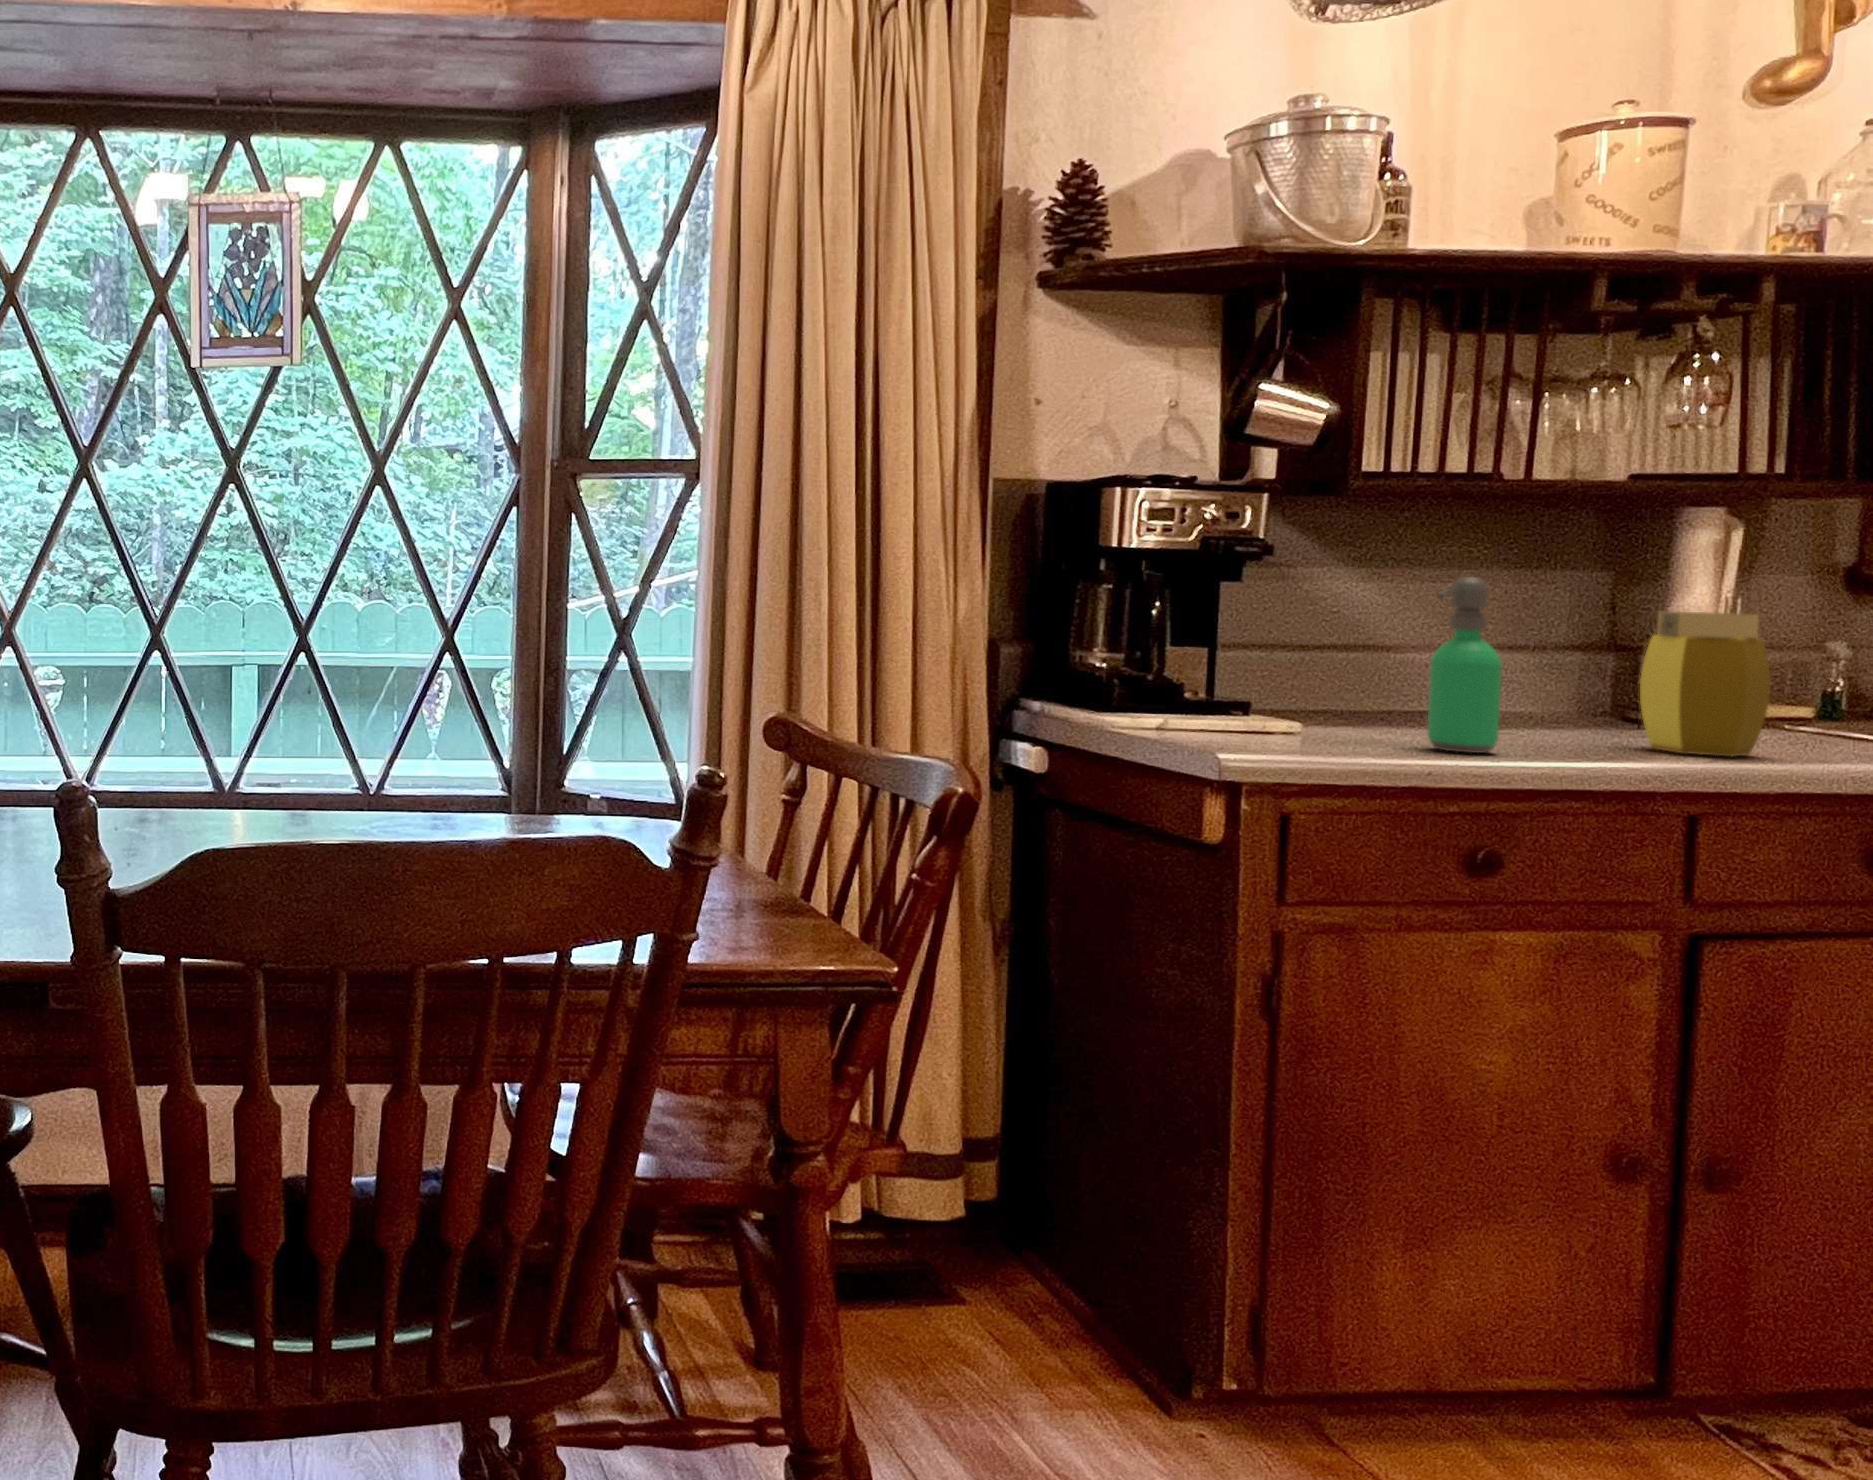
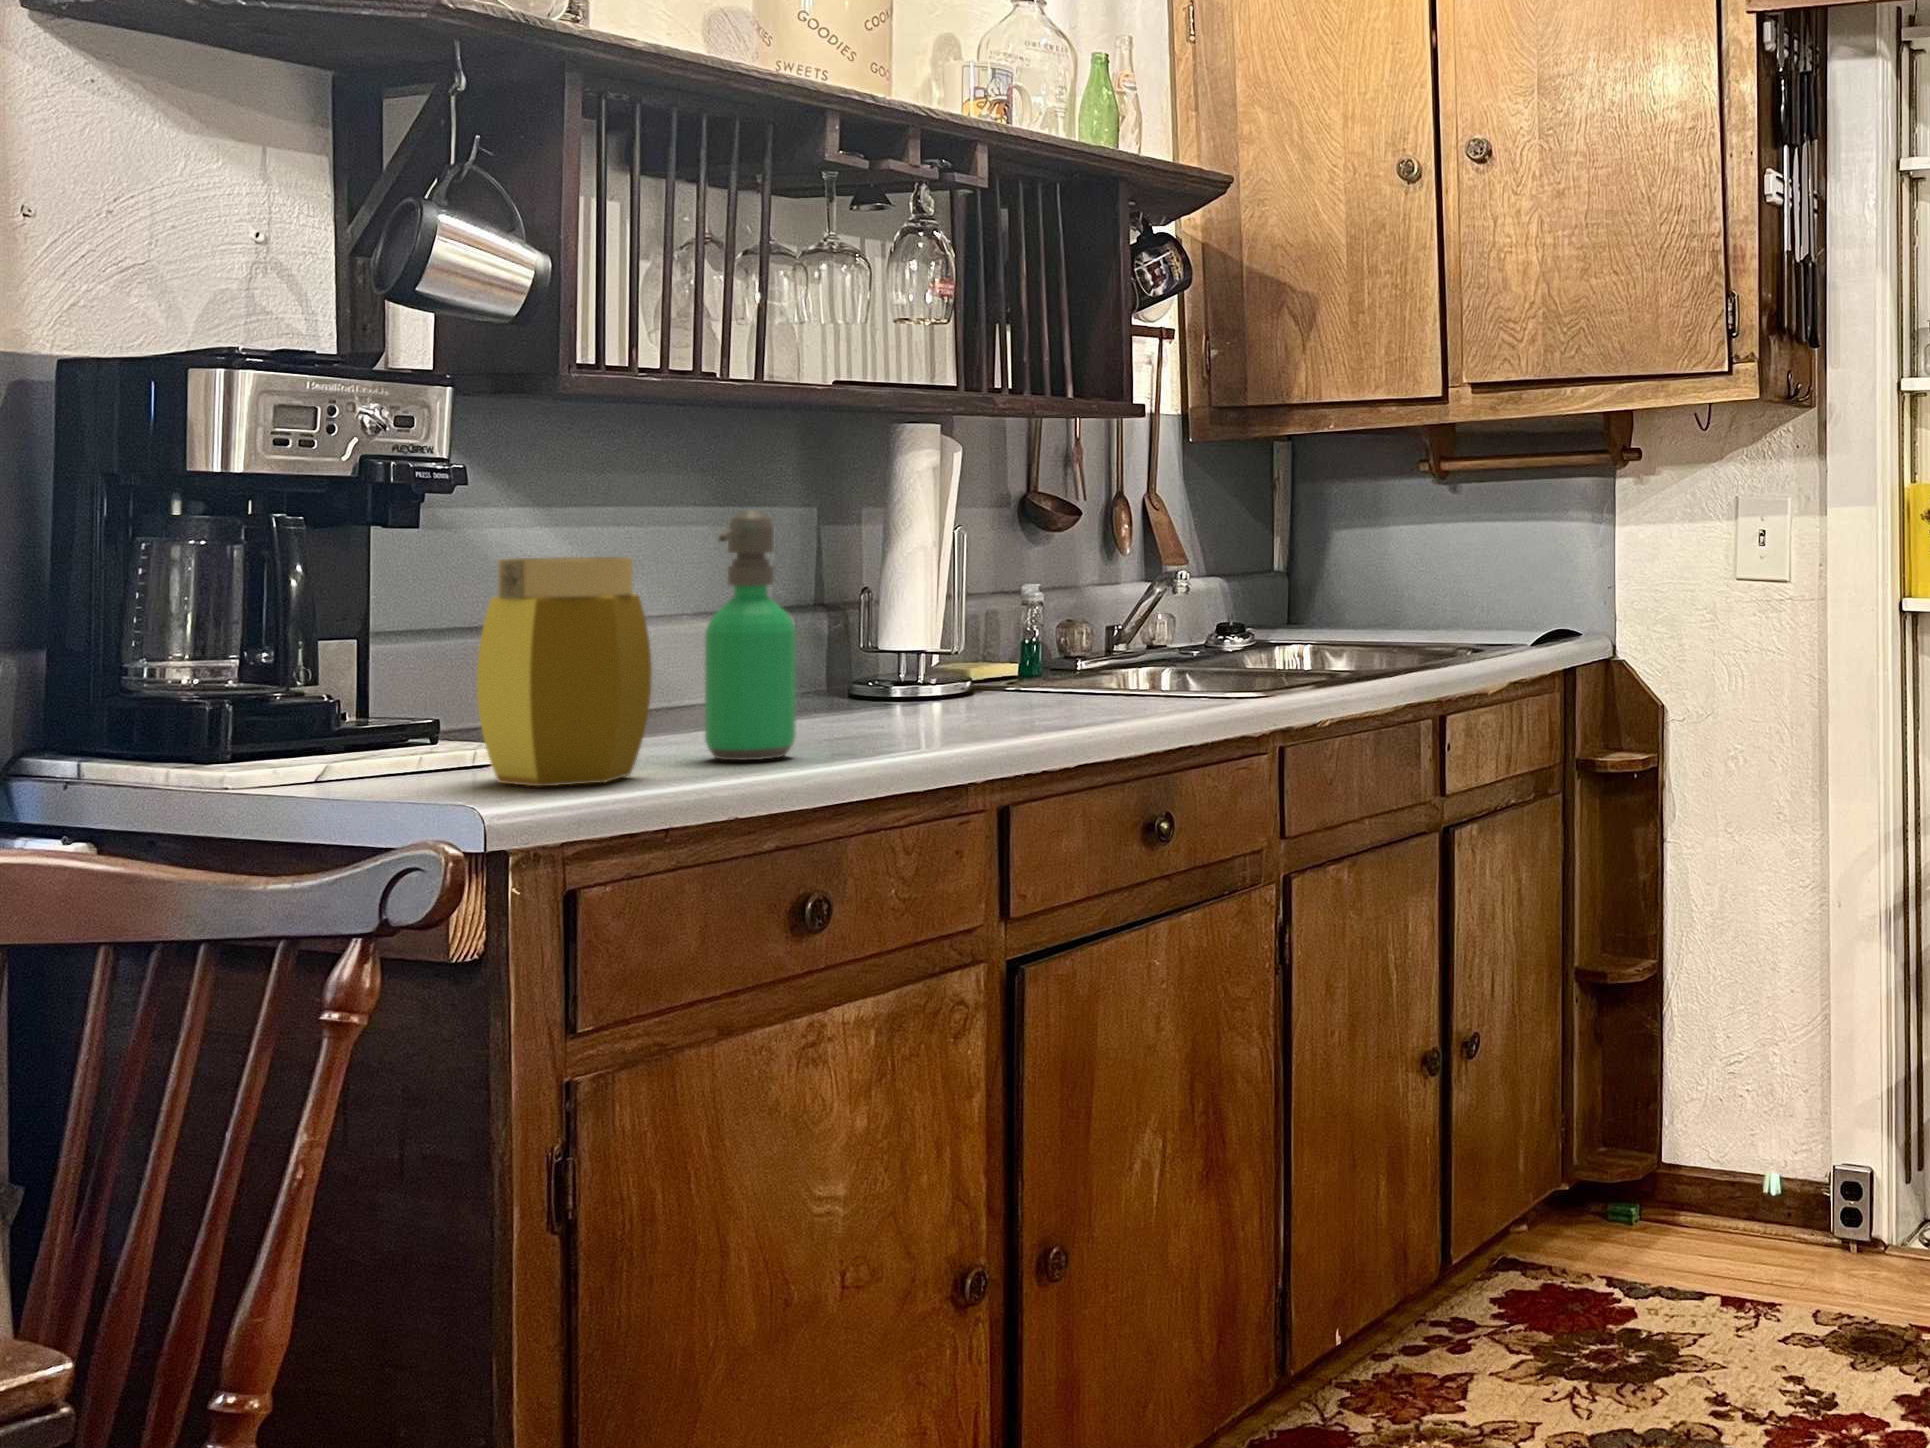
jar: present [1640,612,1770,756] -> present [477,557,652,787]

